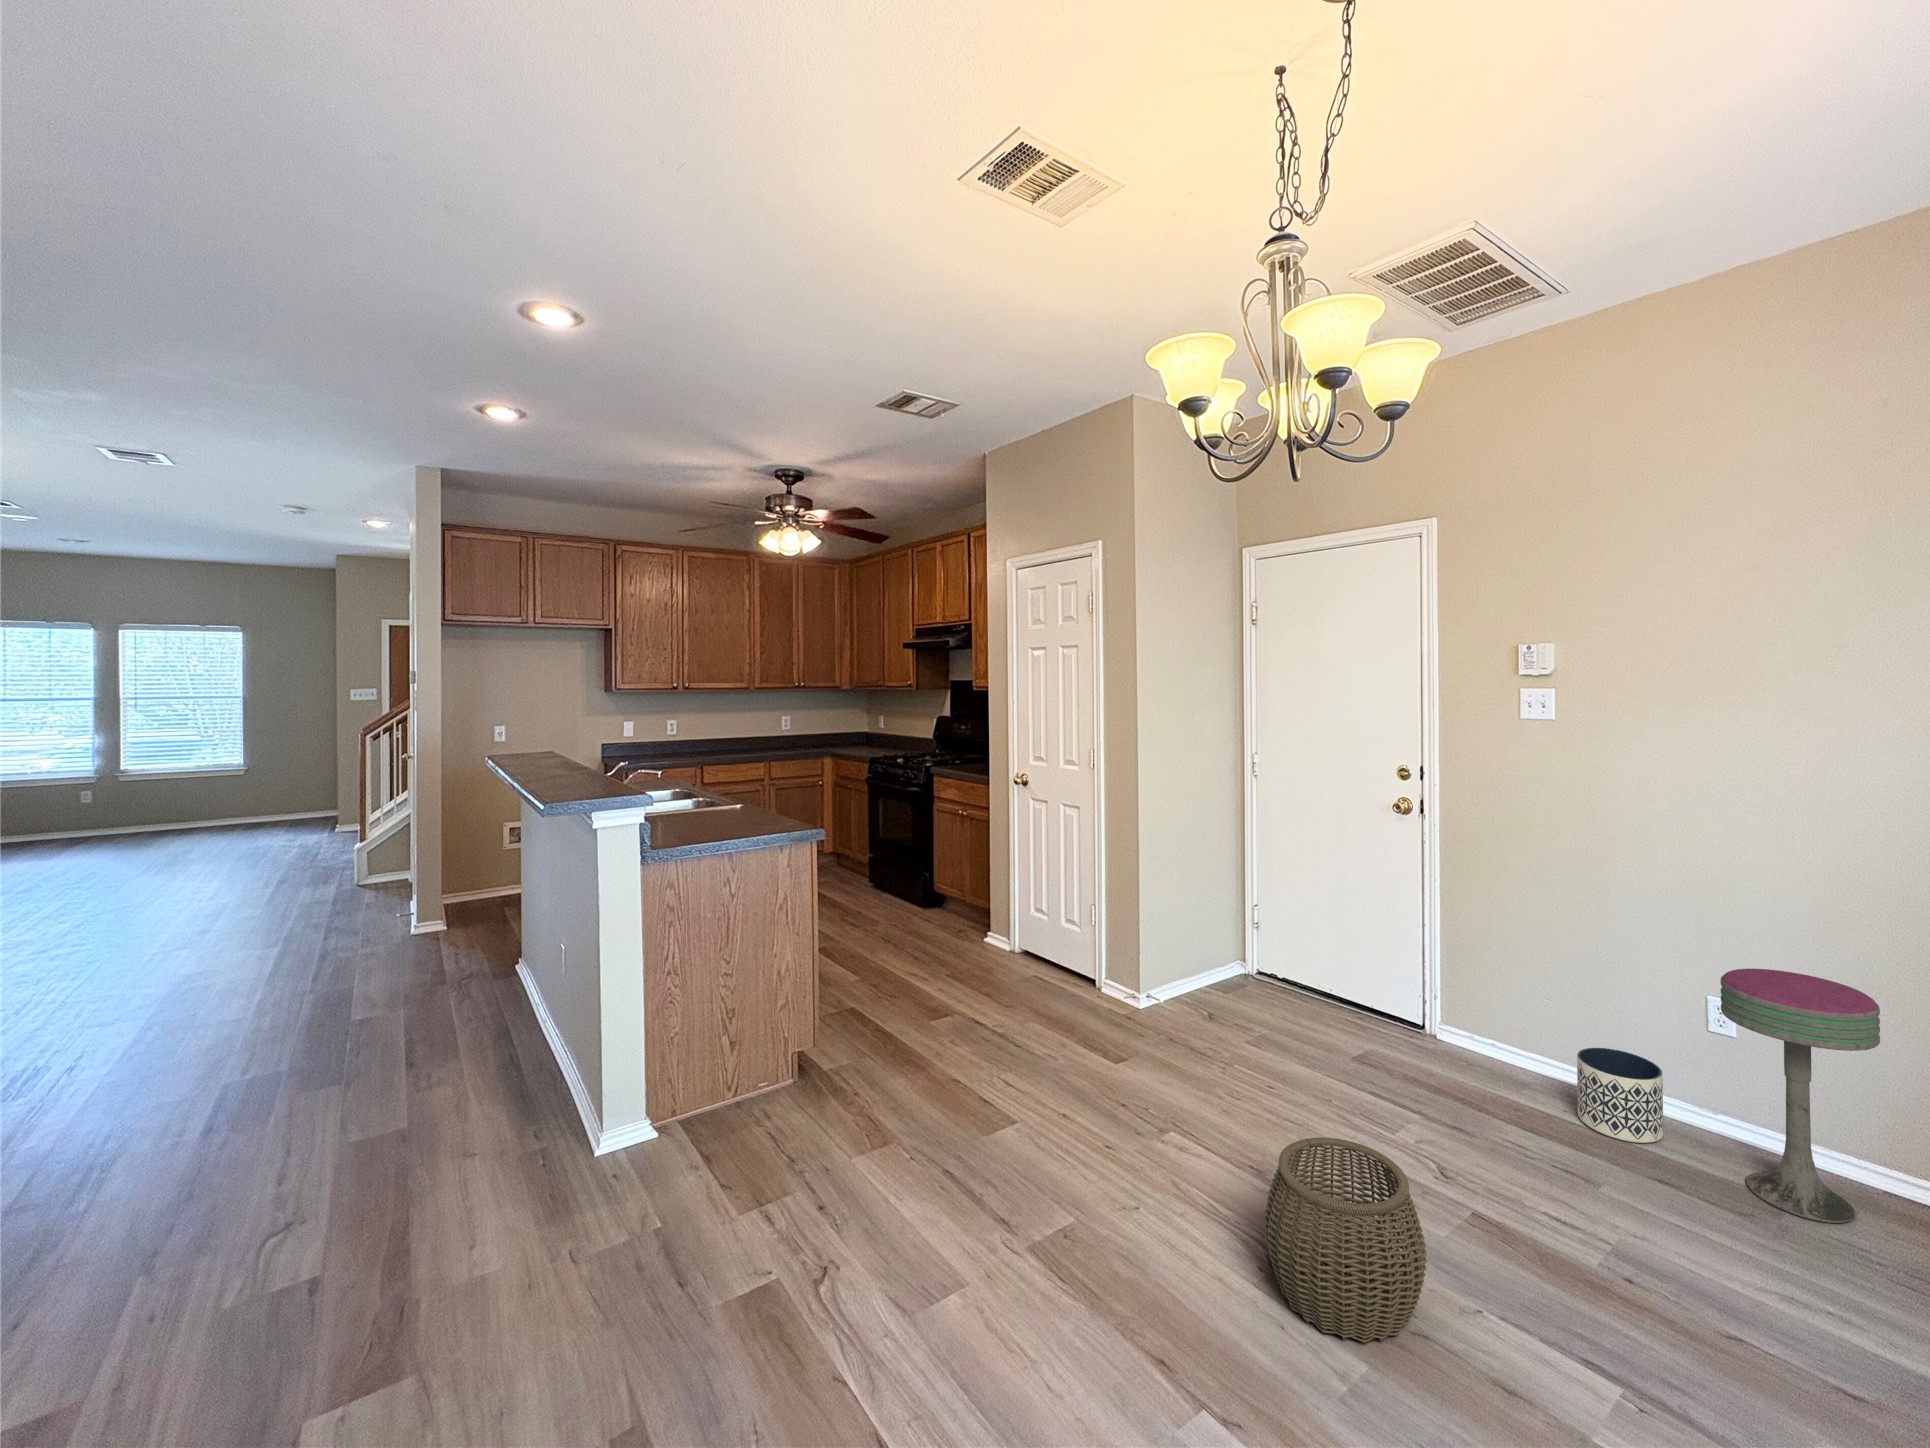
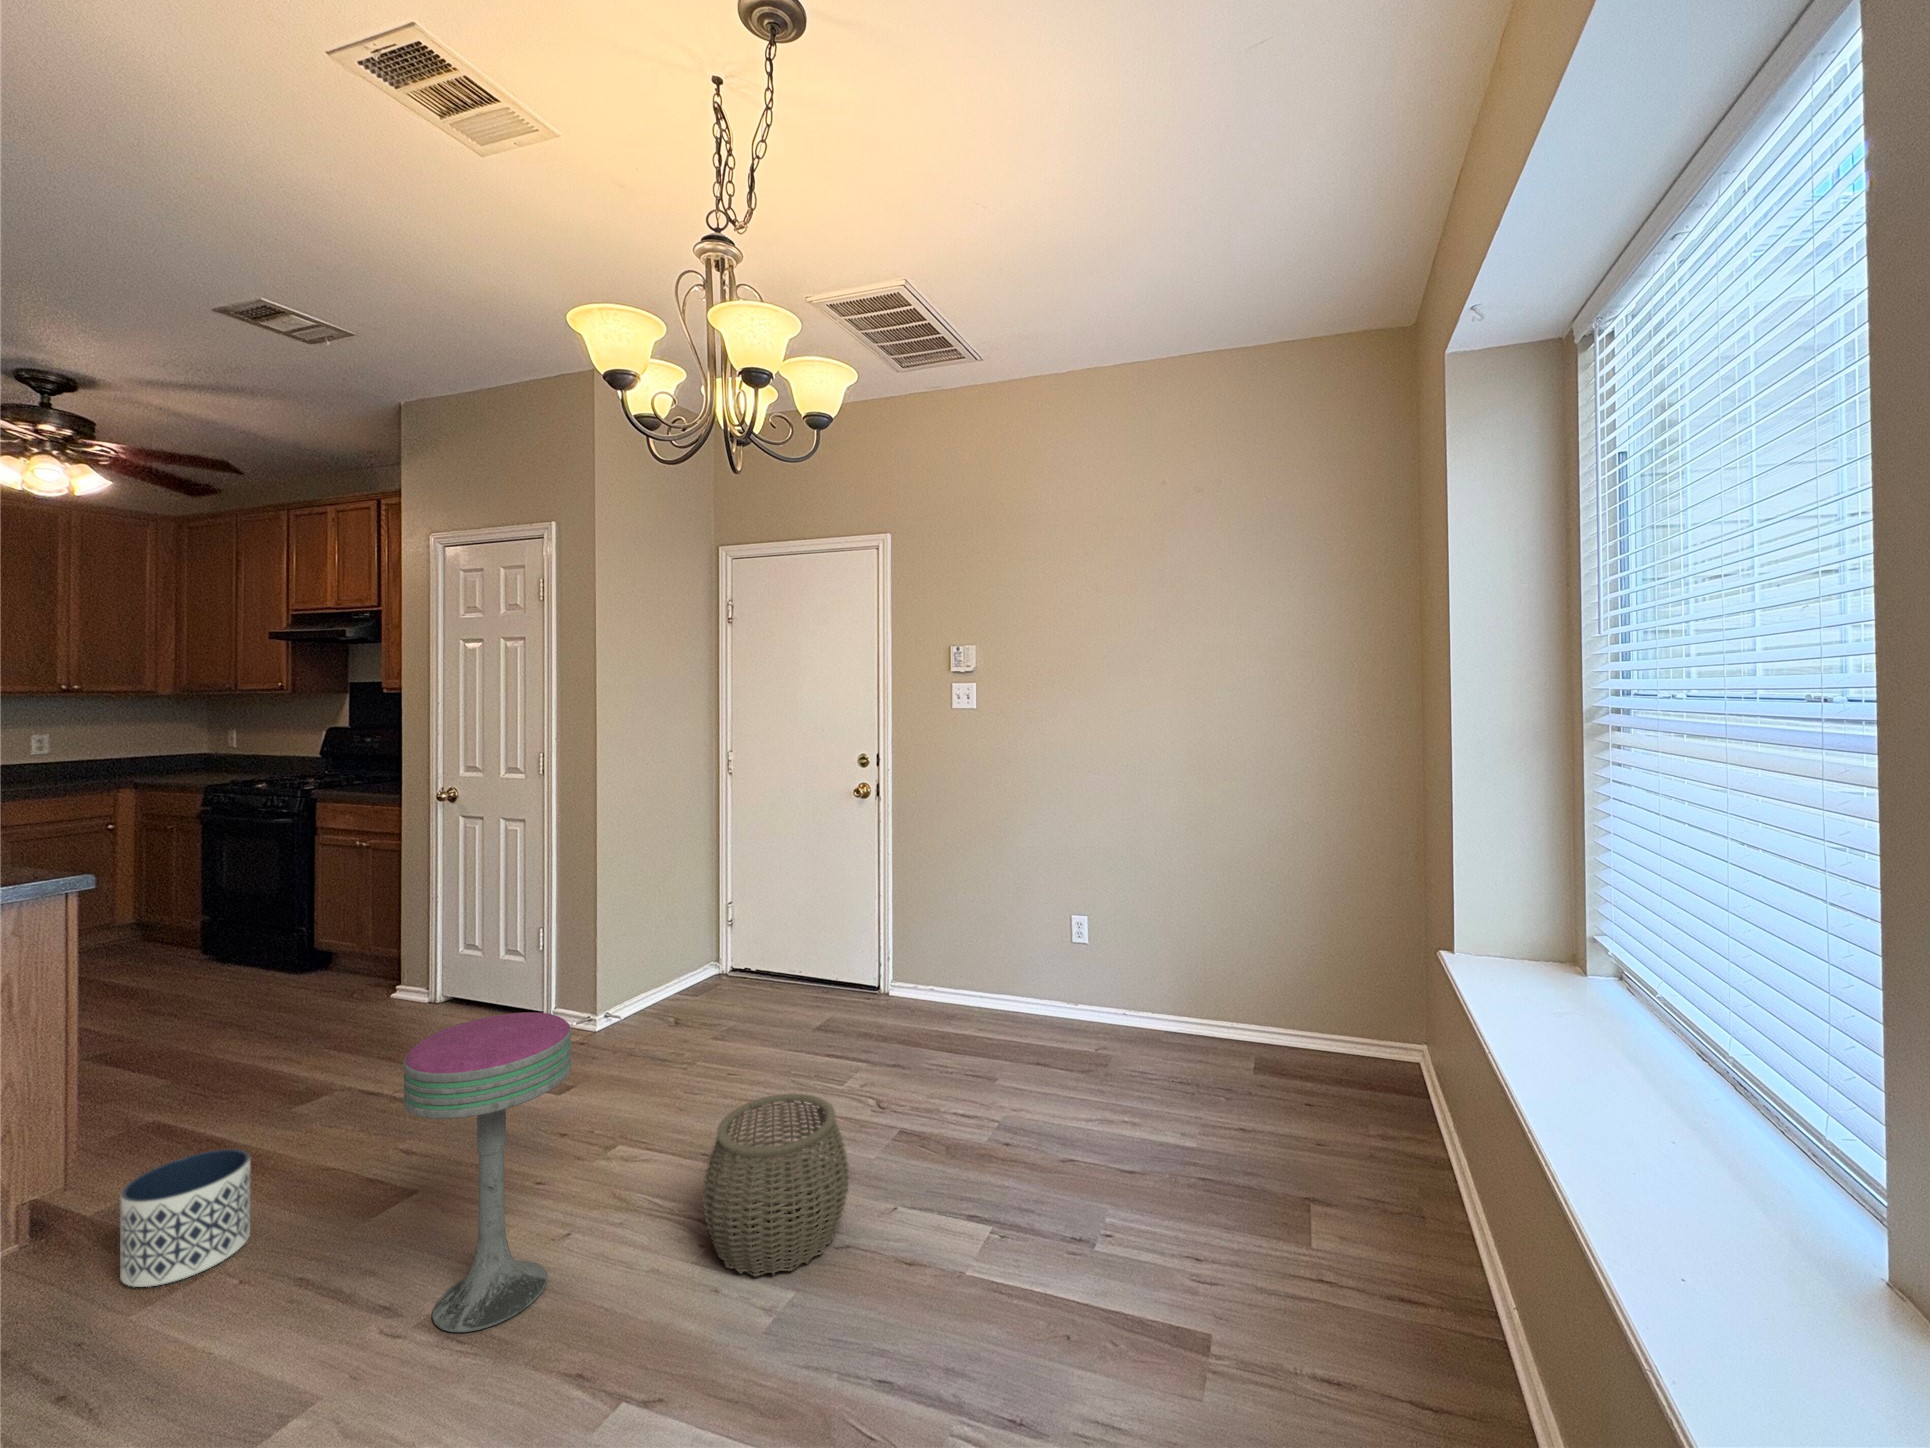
bar stool: present [1721,969,1880,1223] -> present [403,1012,572,1332]
planter: present [1577,1048,1663,1143] -> present [120,1149,250,1287]

